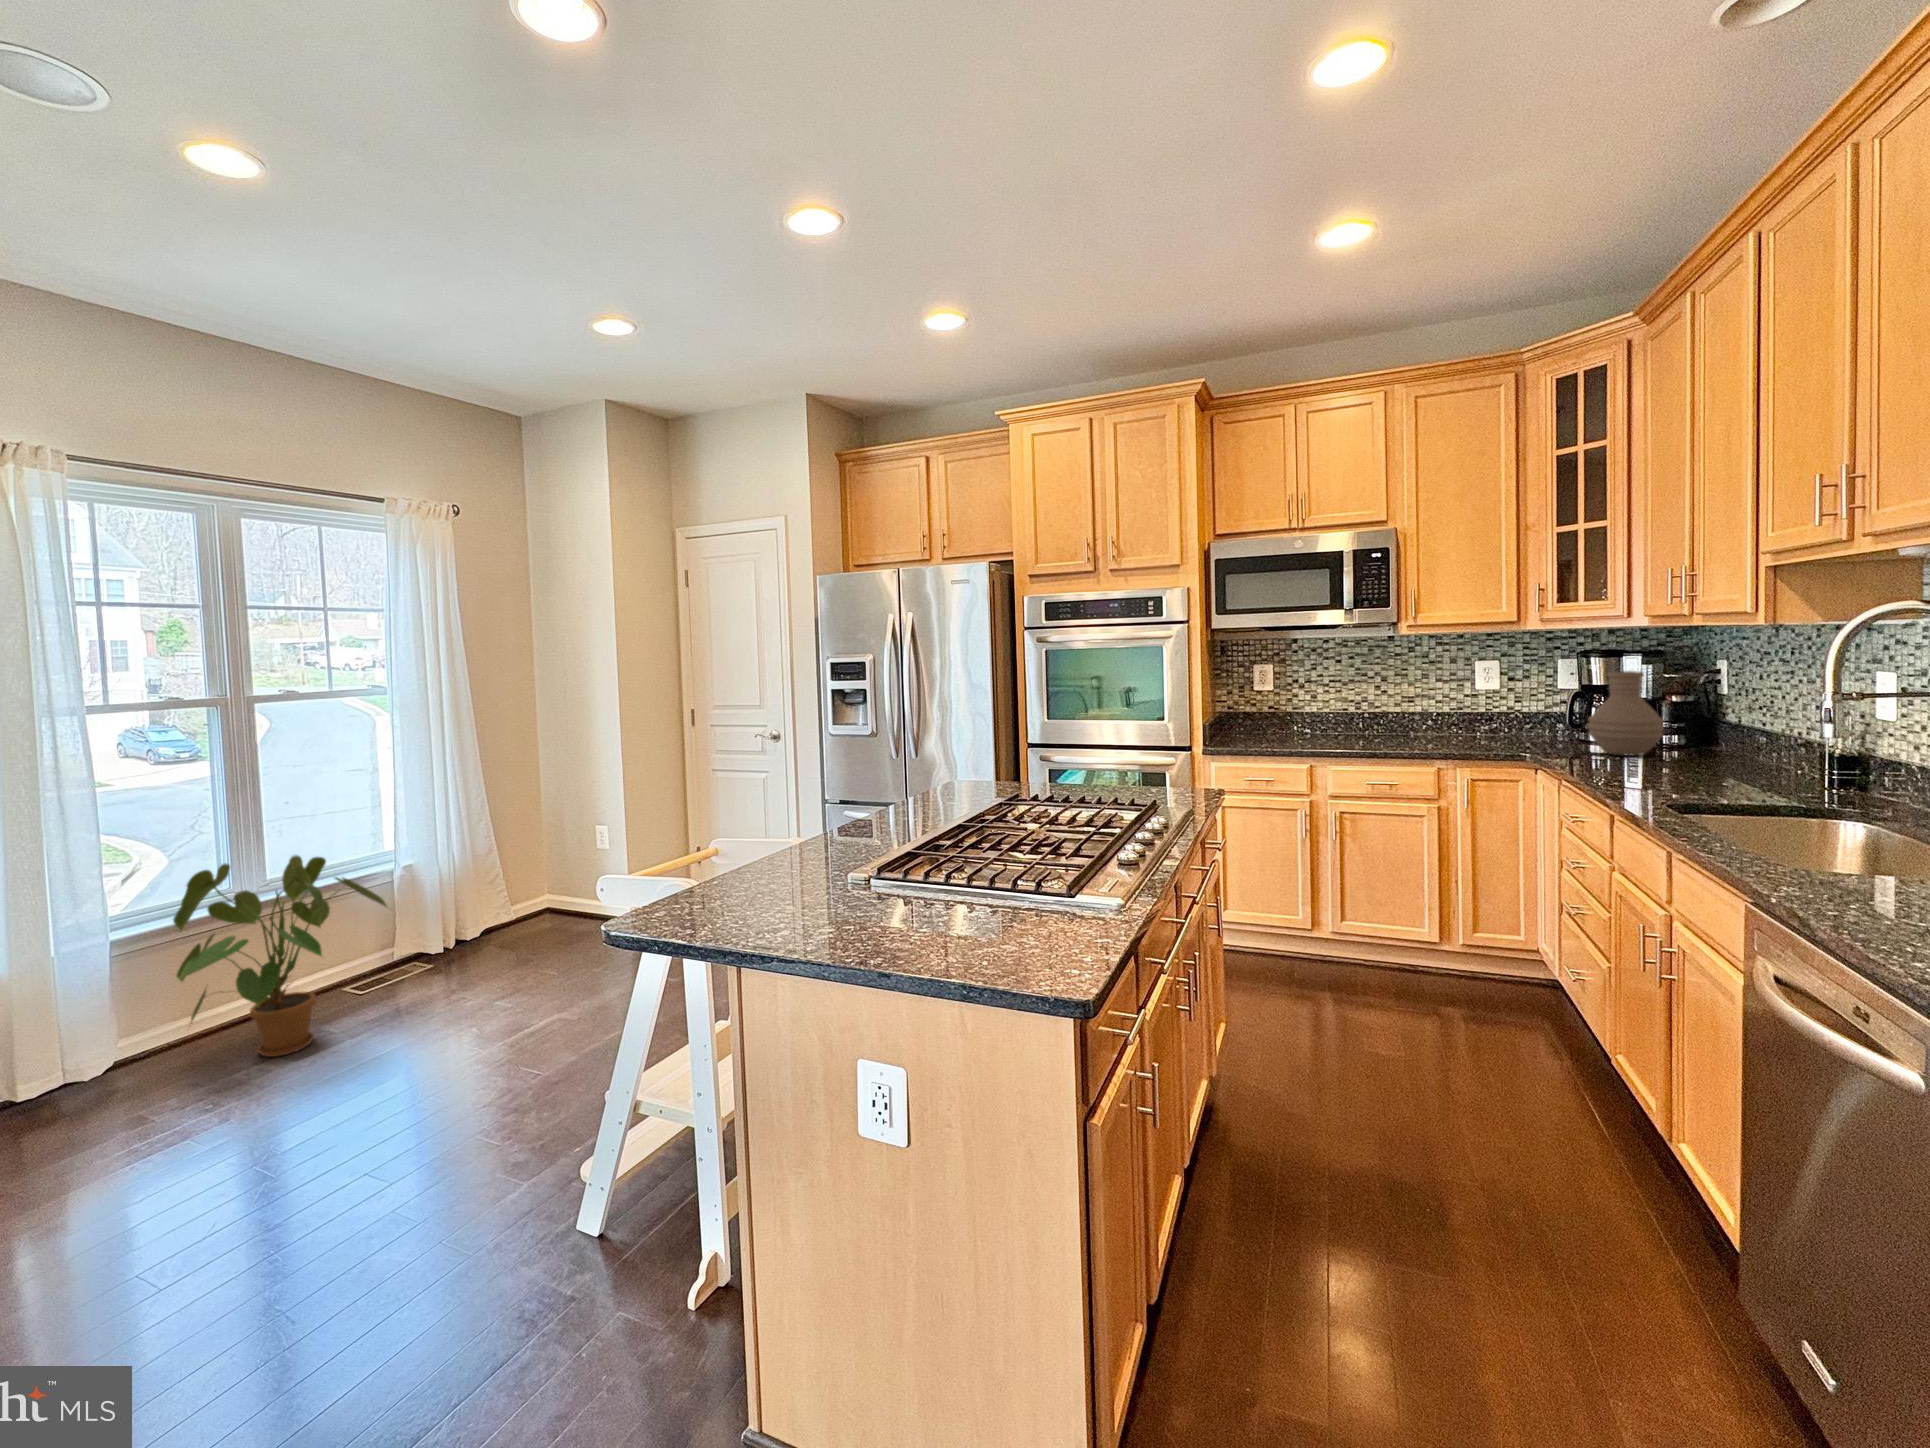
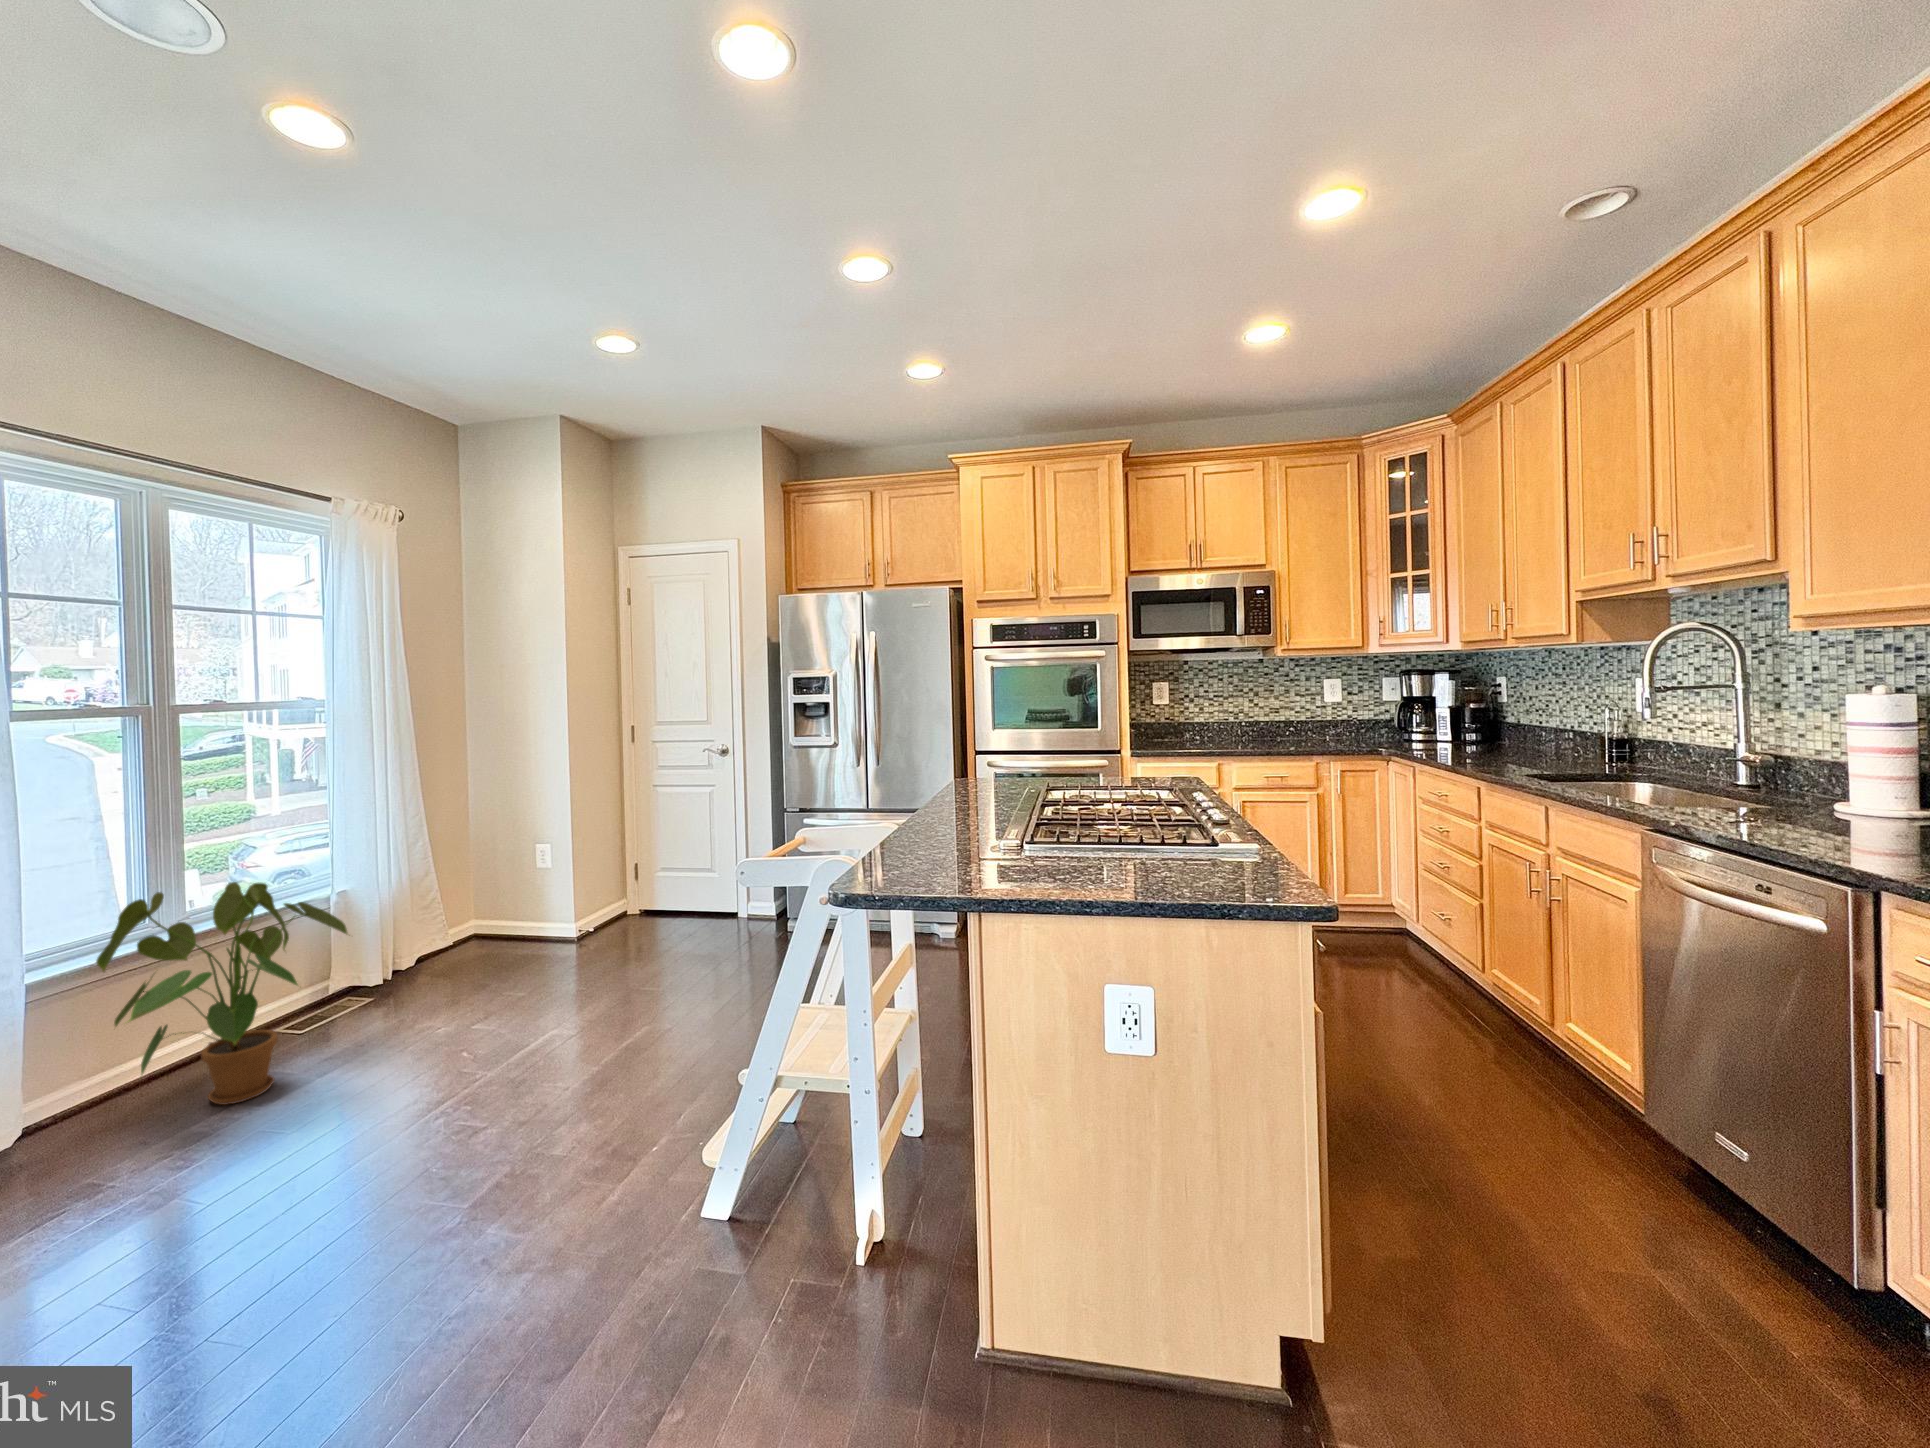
vase: present [1588,671,1664,756] -> none [1427,683,1483,748]

